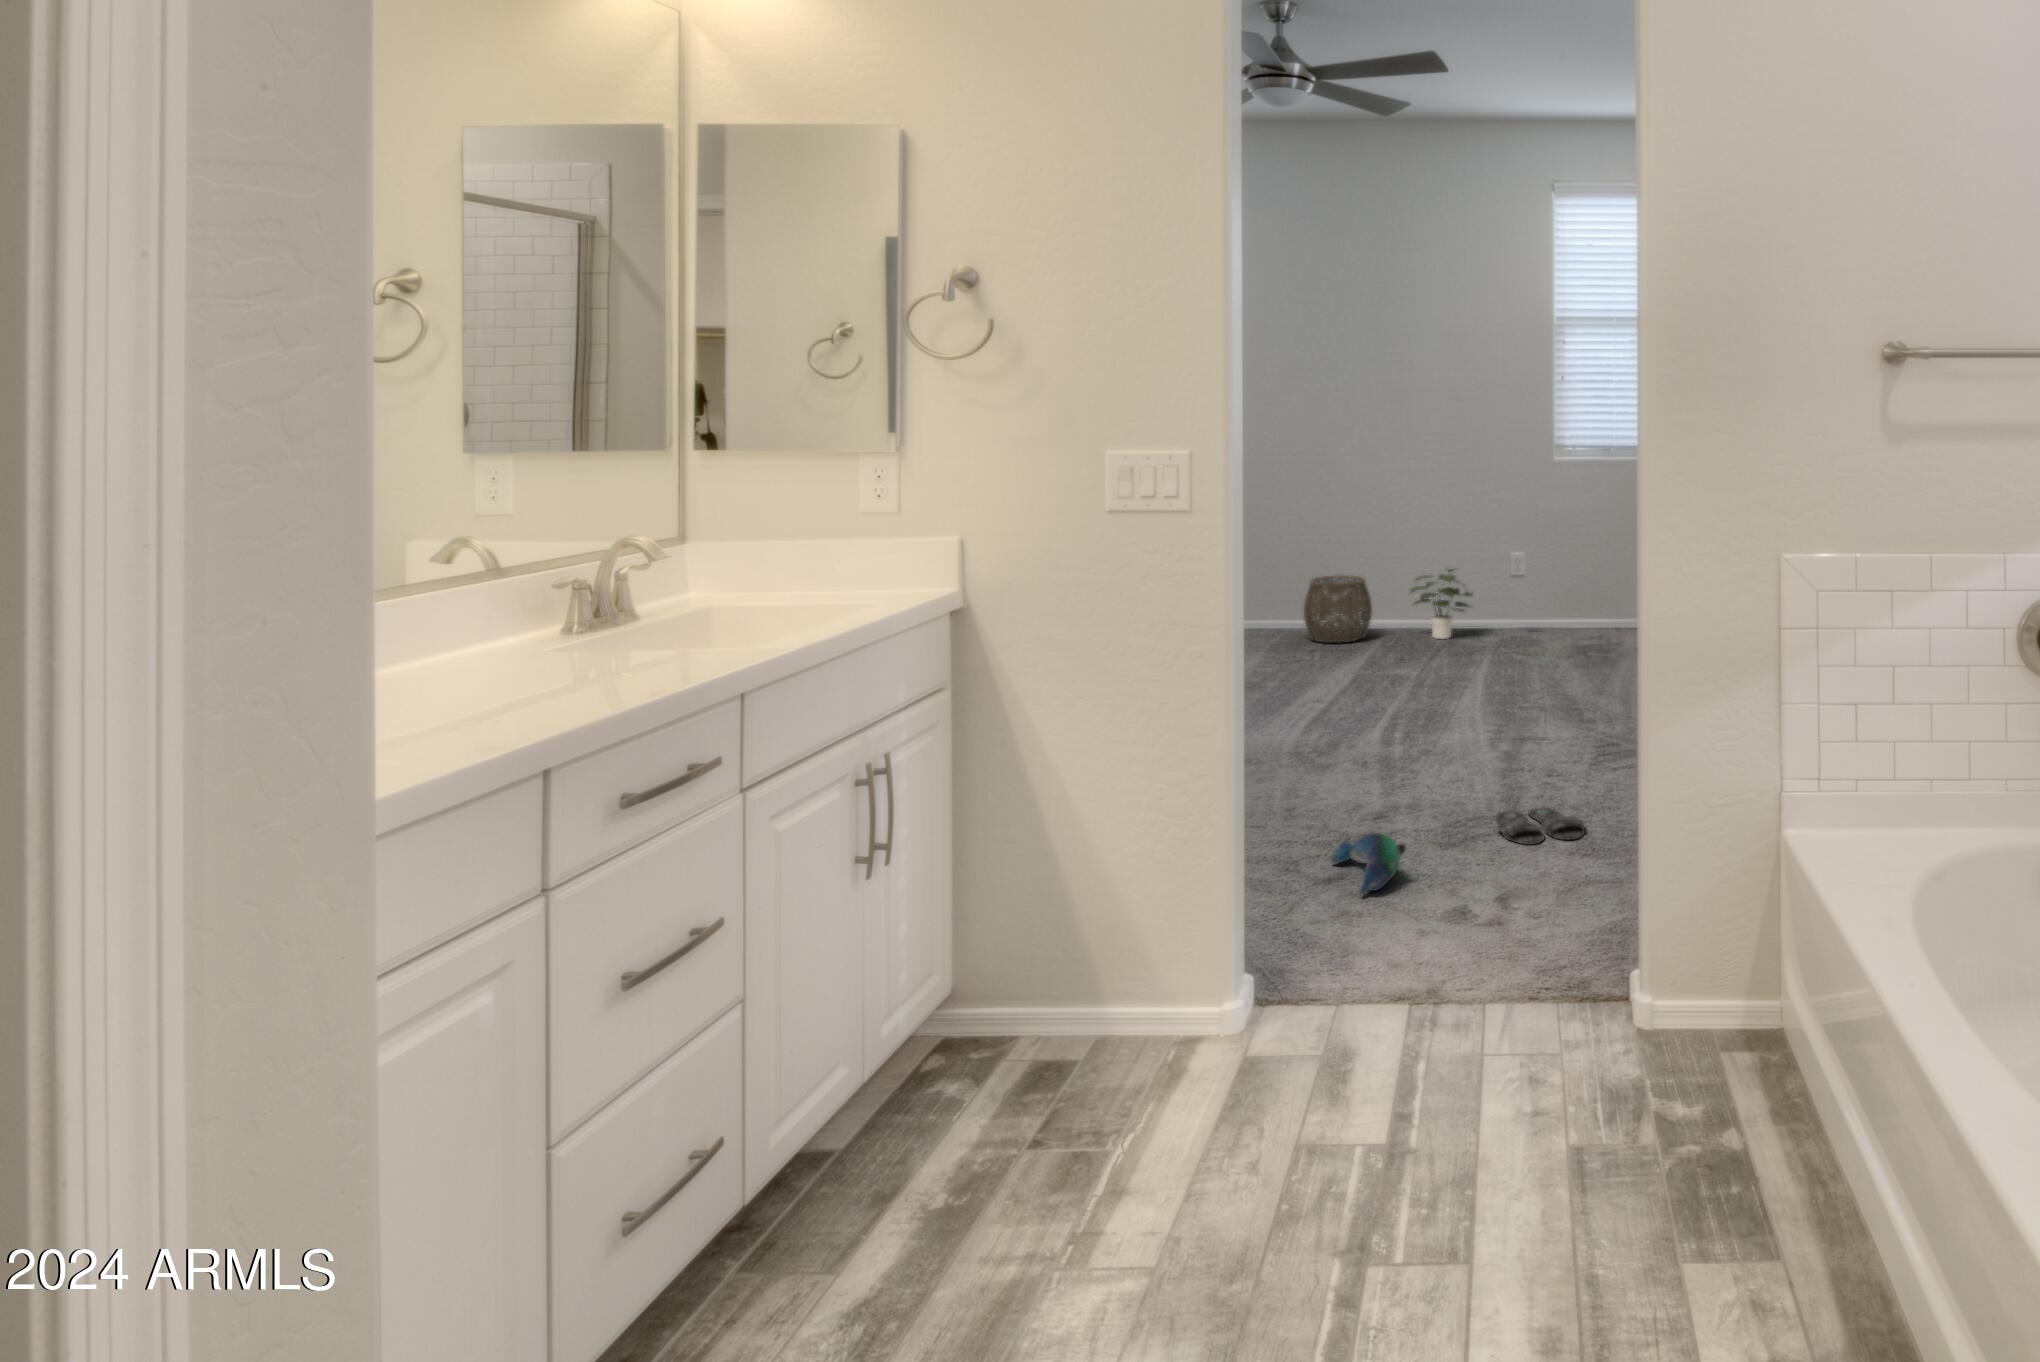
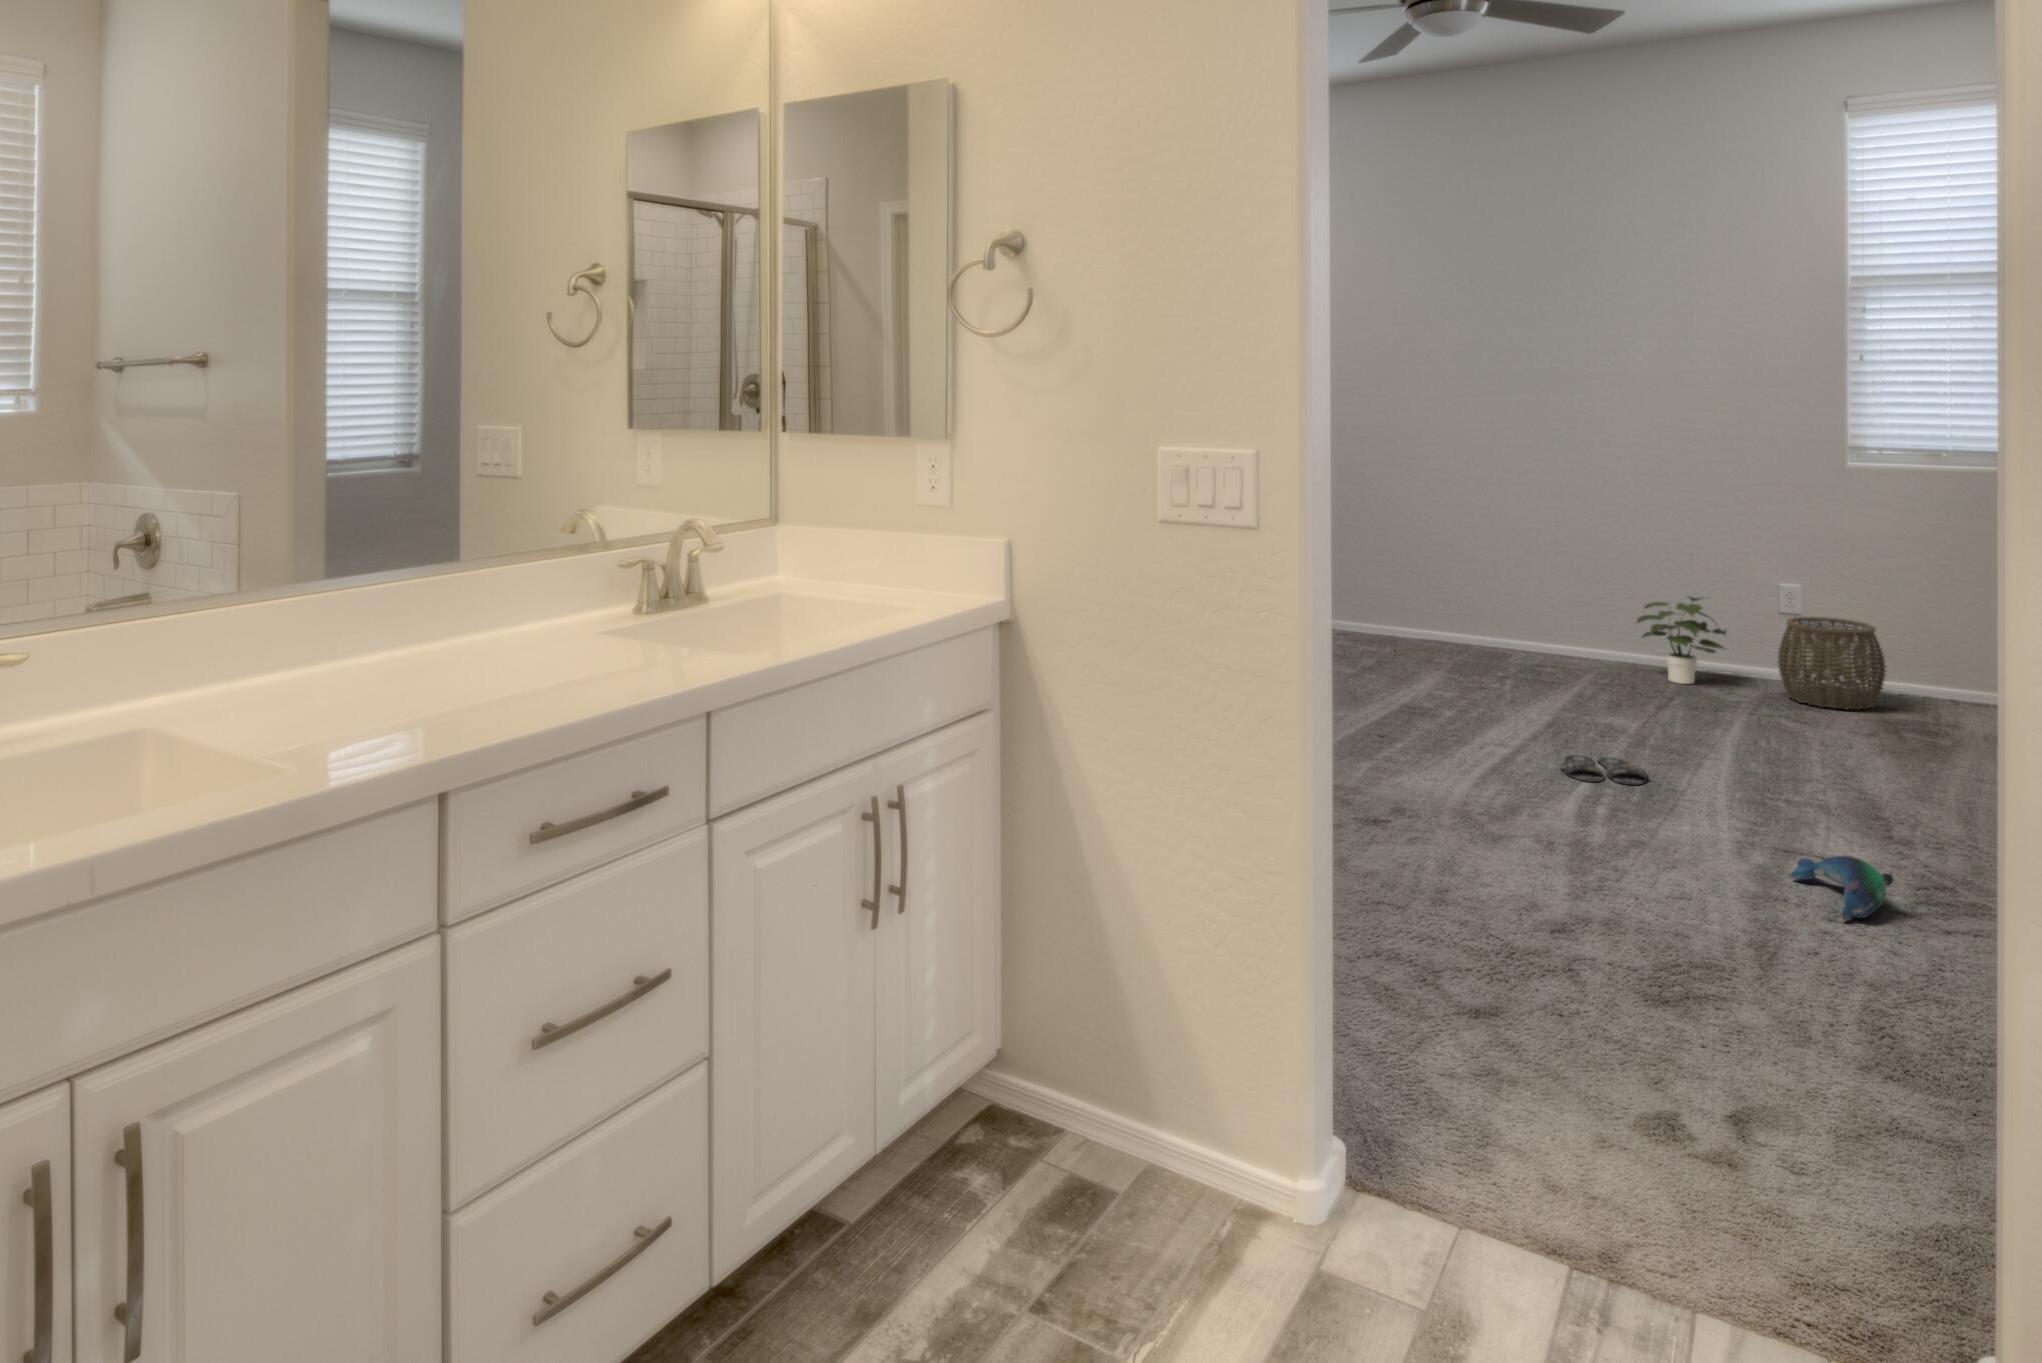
woven basket: present [1304,575,1372,643] -> present [1778,617,1886,710]
slippers: present [1497,808,1584,845] -> present [1560,755,1647,785]
plush toy: present [1332,833,1406,895] -> present [1791,856,1894,919]

